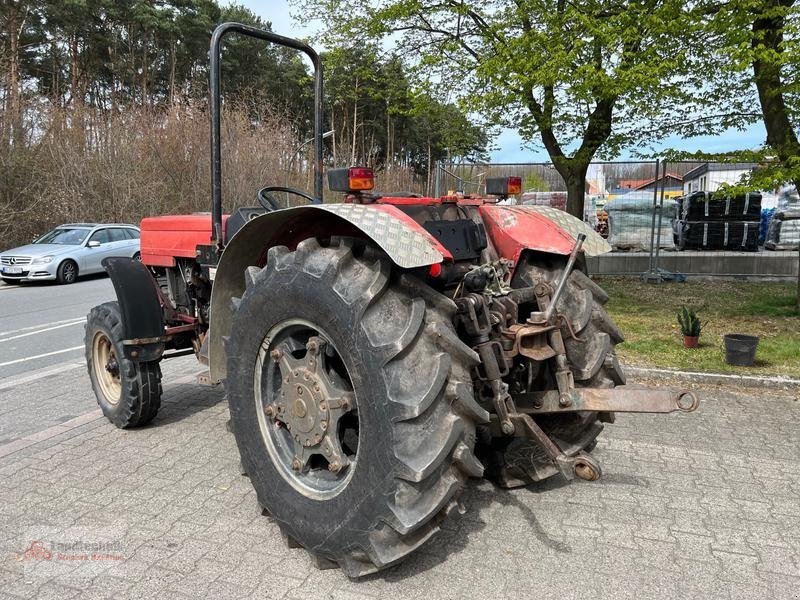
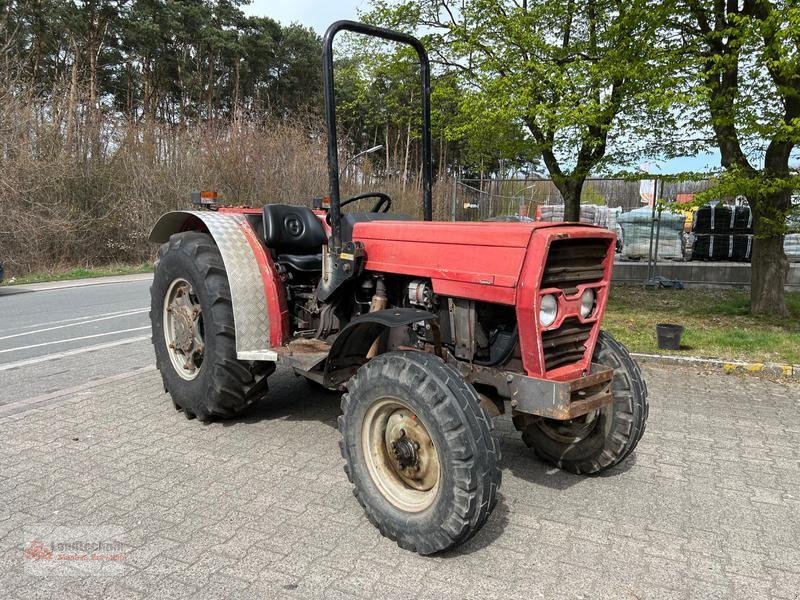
potted plant: present [677,305,709,348] -> none [628,299,653,336]

